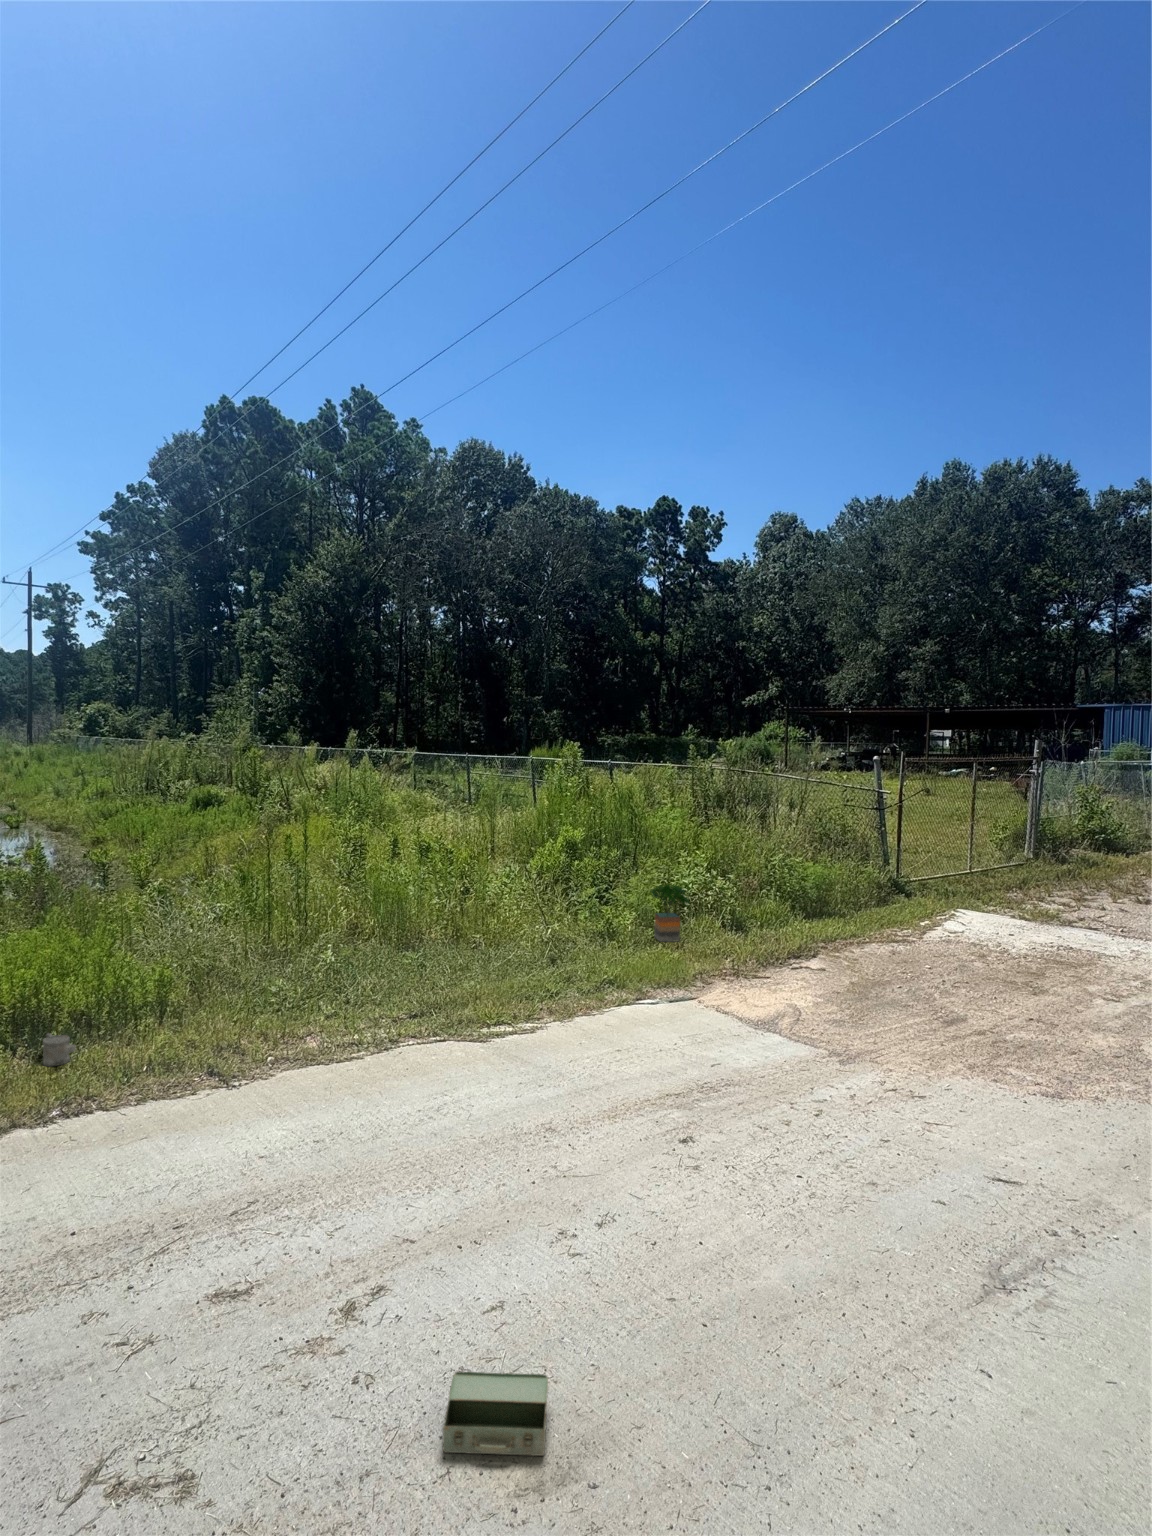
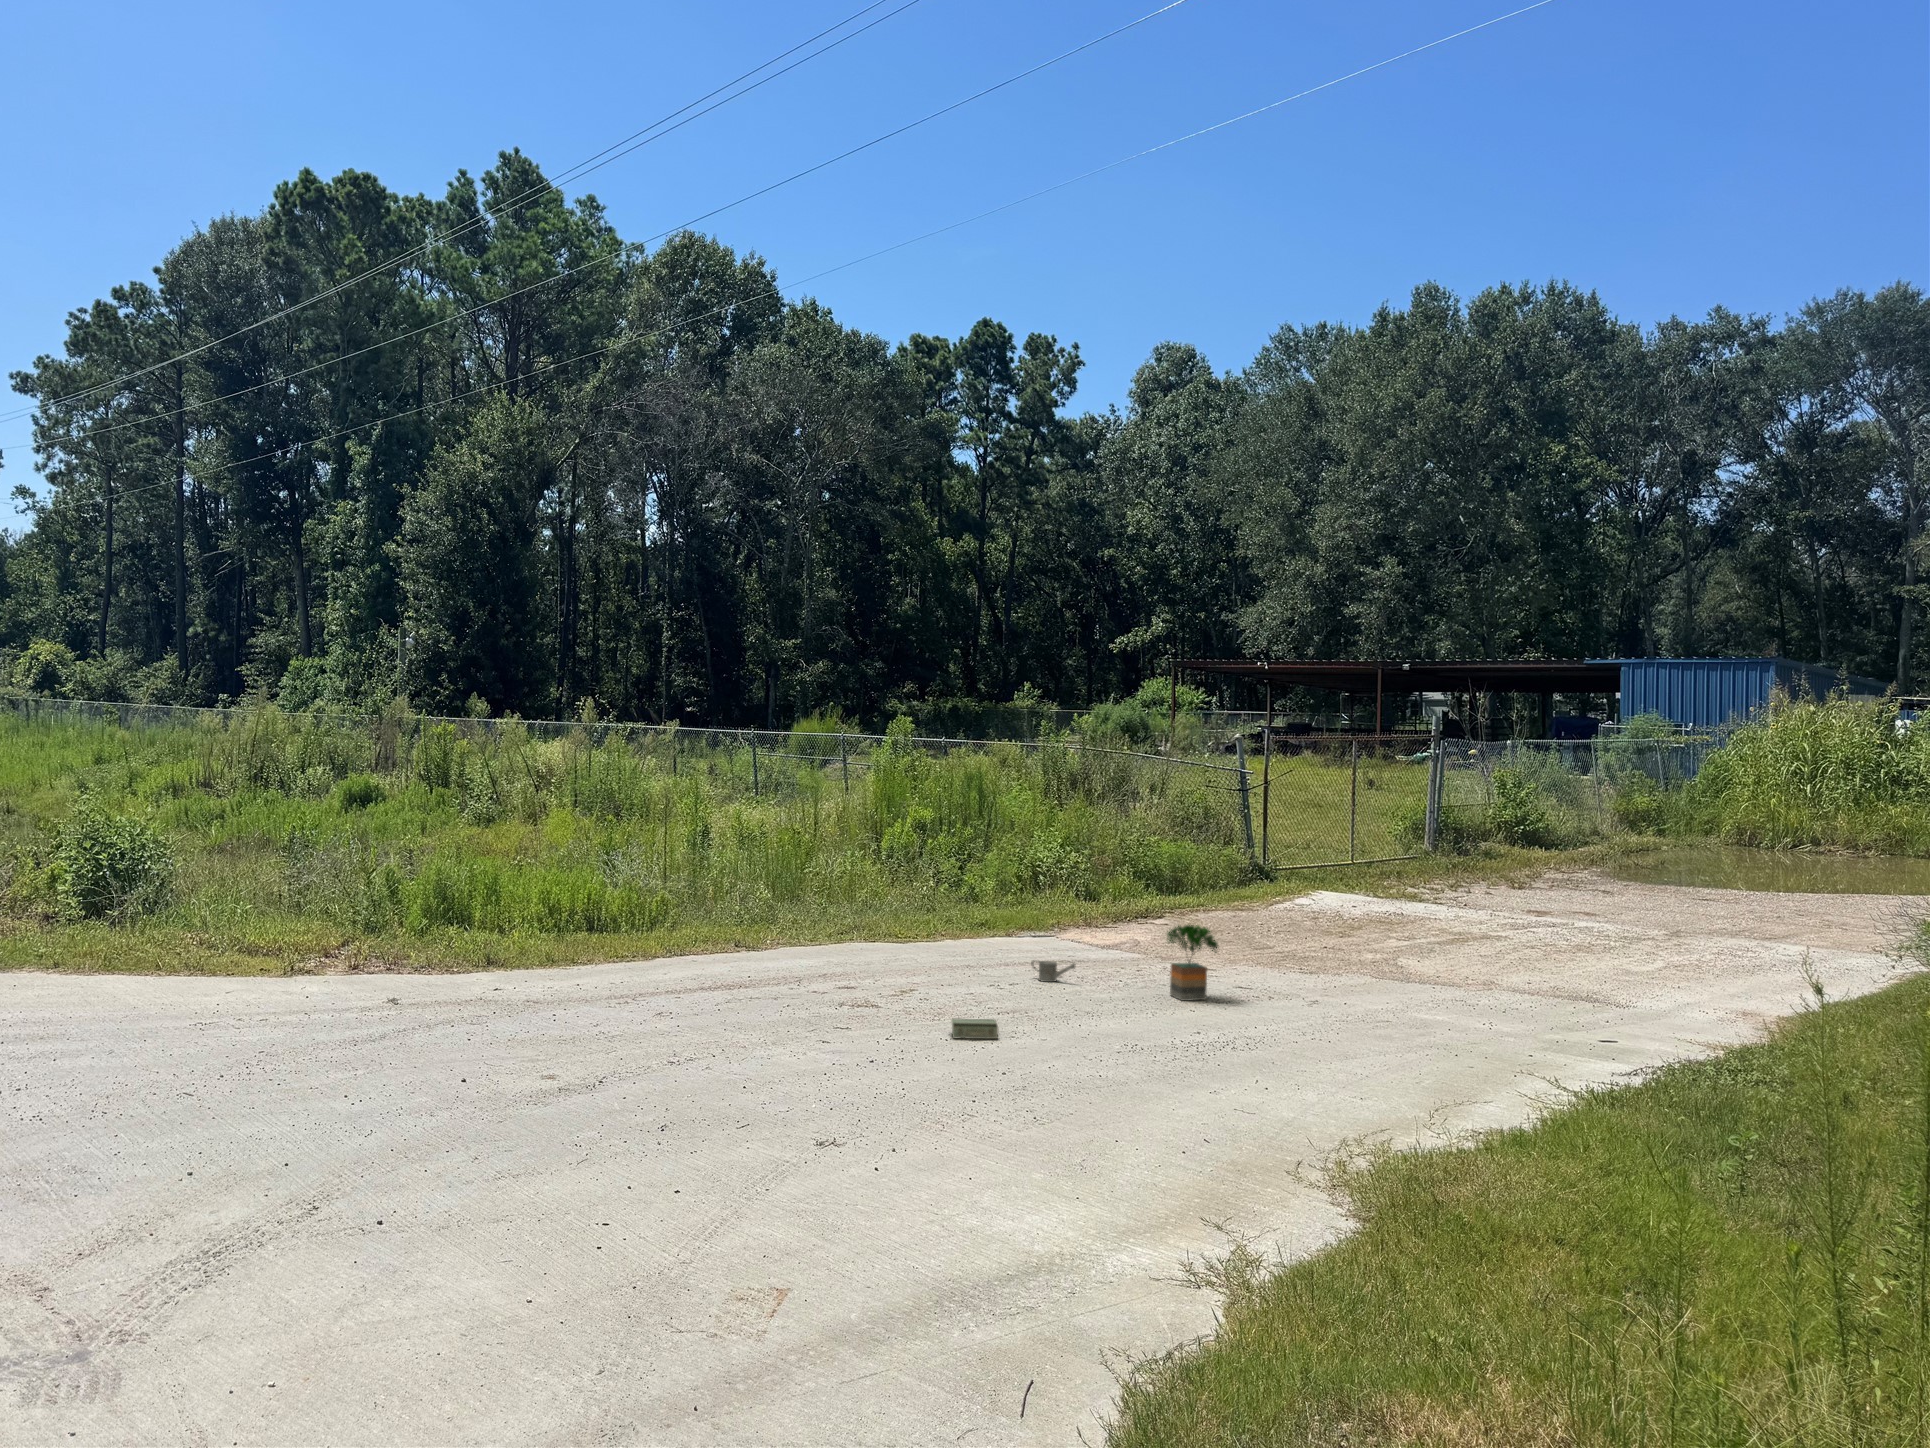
potted tree: present [651,885,689,942] -> present [1167,925,1219,1001]
watering can: present [43,1033,75,1066] -> present [1031,961,1076,982]

